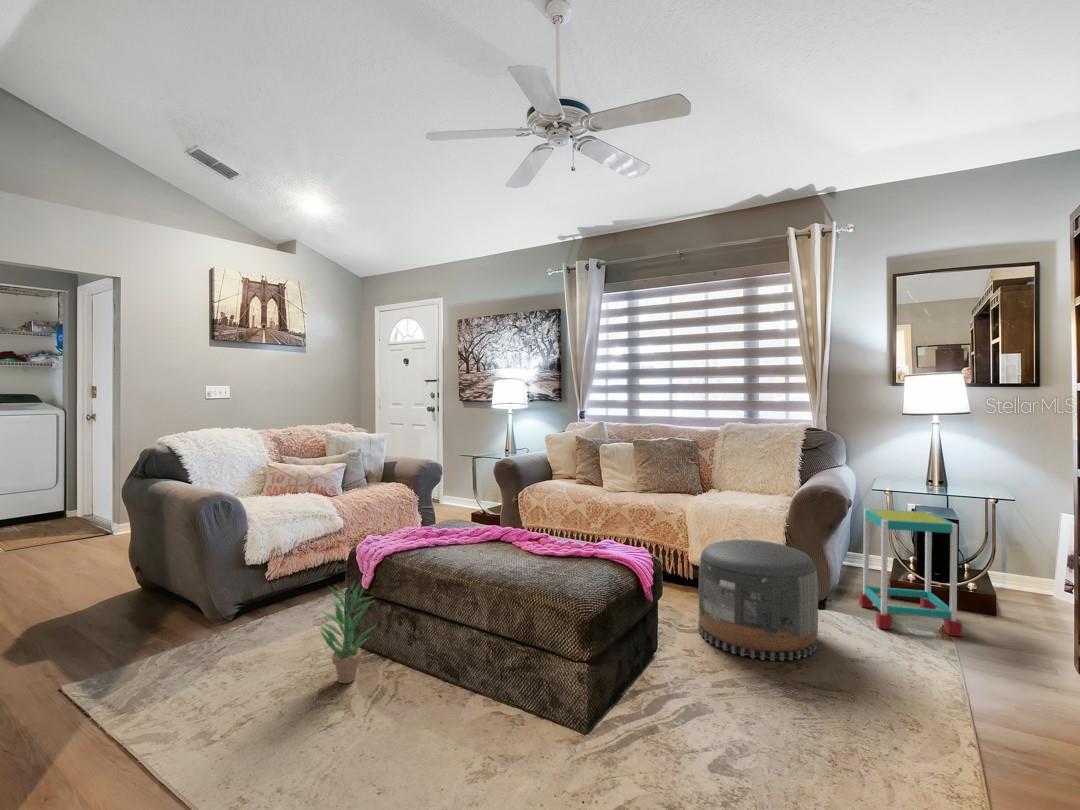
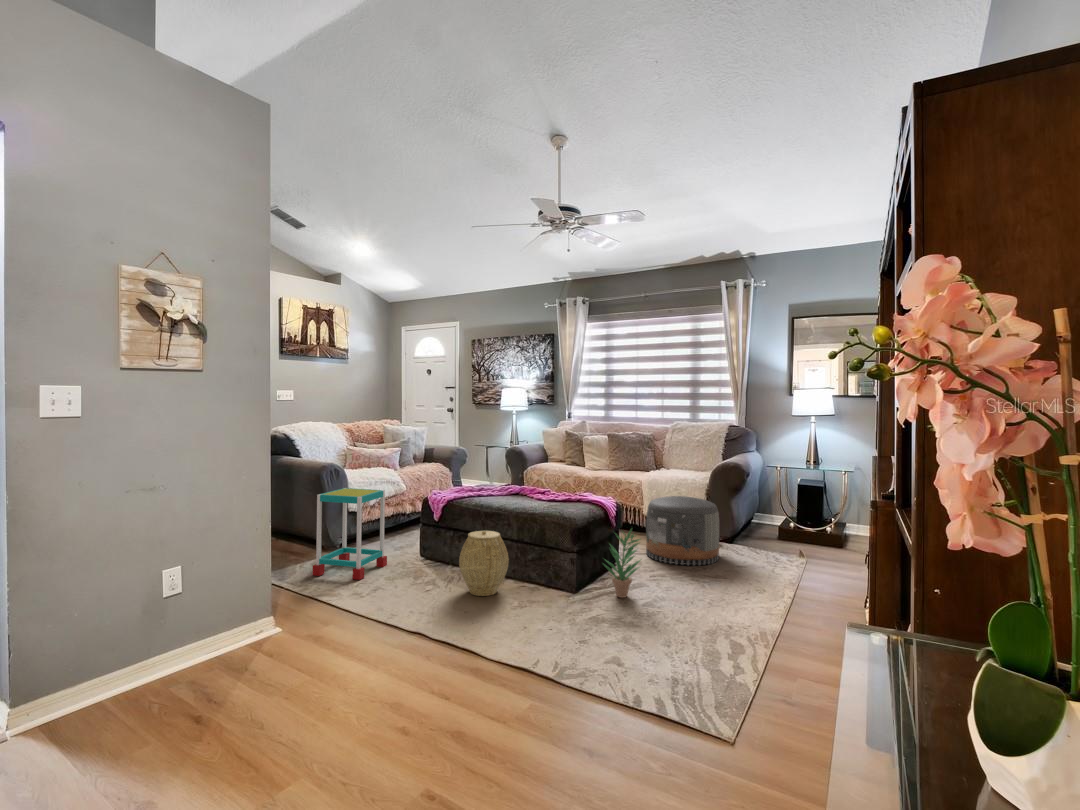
side table: present [859,509,962,636] -> present [312,488,387,580]
potted plant: present [321,582,374,683] -> present [604,529,640,598]
woven basket: none [378,621,468,749] -> present [459,531,509,596]

